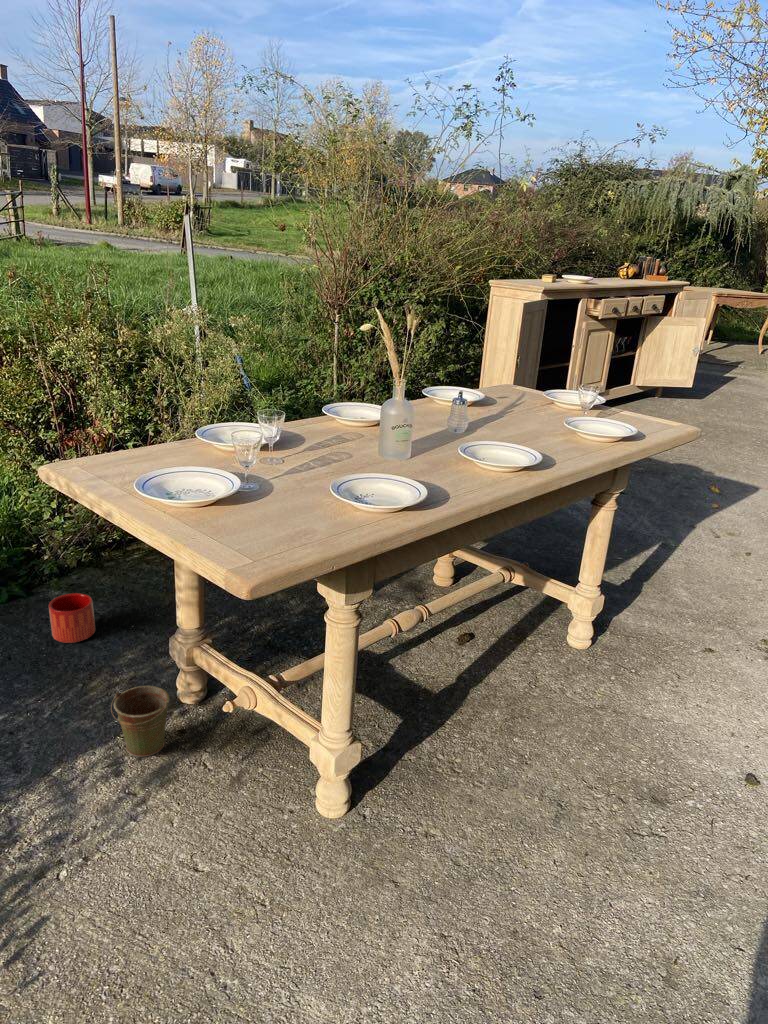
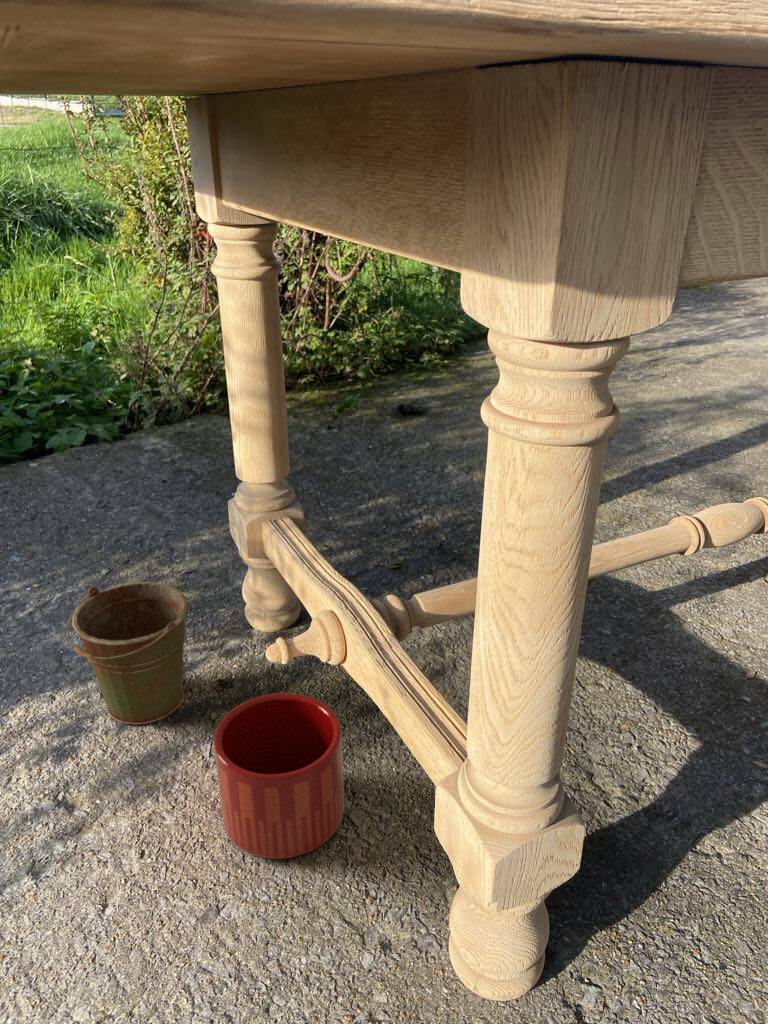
planter: present [49,593,95,643] -> present [214,693,344,859]

